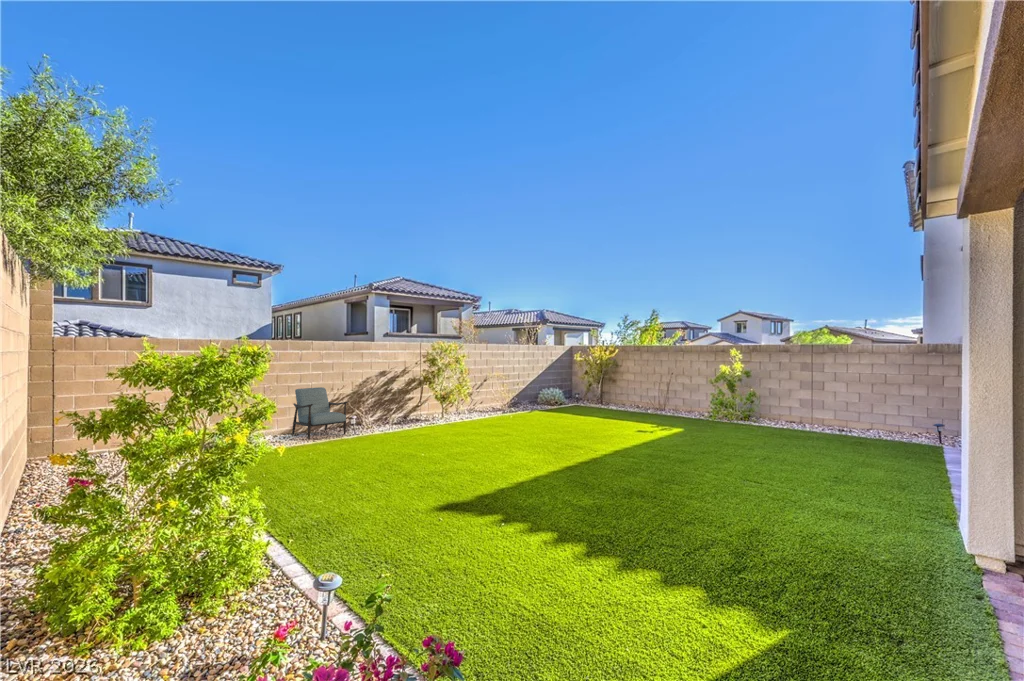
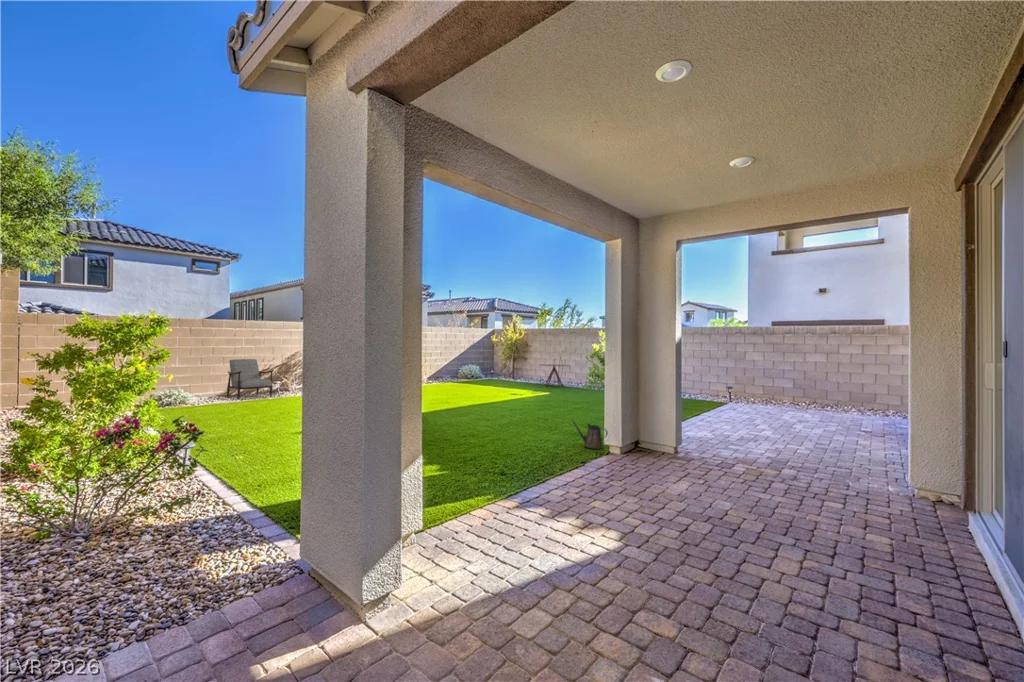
round table: none [647,387,687,415] -> present [540,364,570,386]
watering can: none [868,497,956,552] -> present [571,420,608,449]

